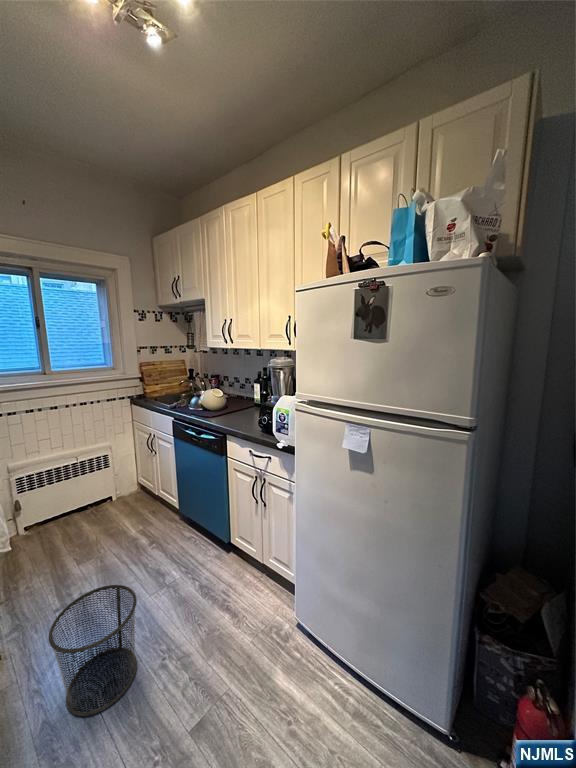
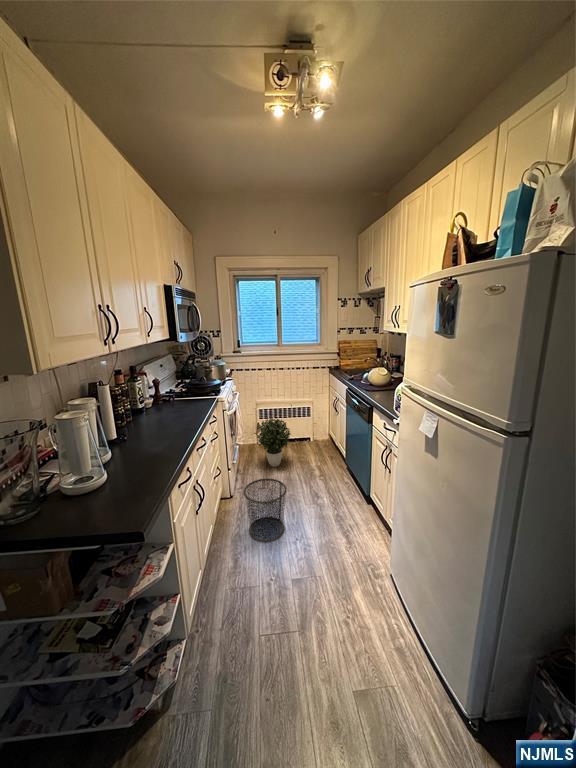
potted plant: none [27,484,93,565] -> present [257,419,291,467]

